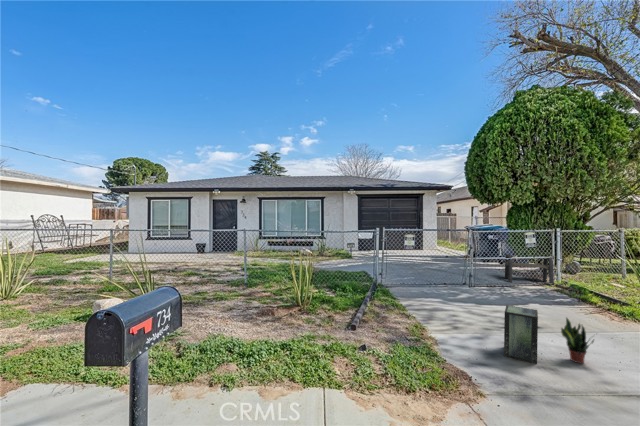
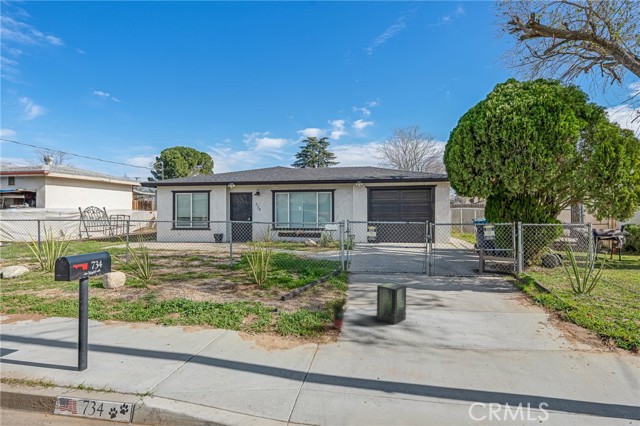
potted plant: present [561,318,594,363] -> present [325,299,347,328]

